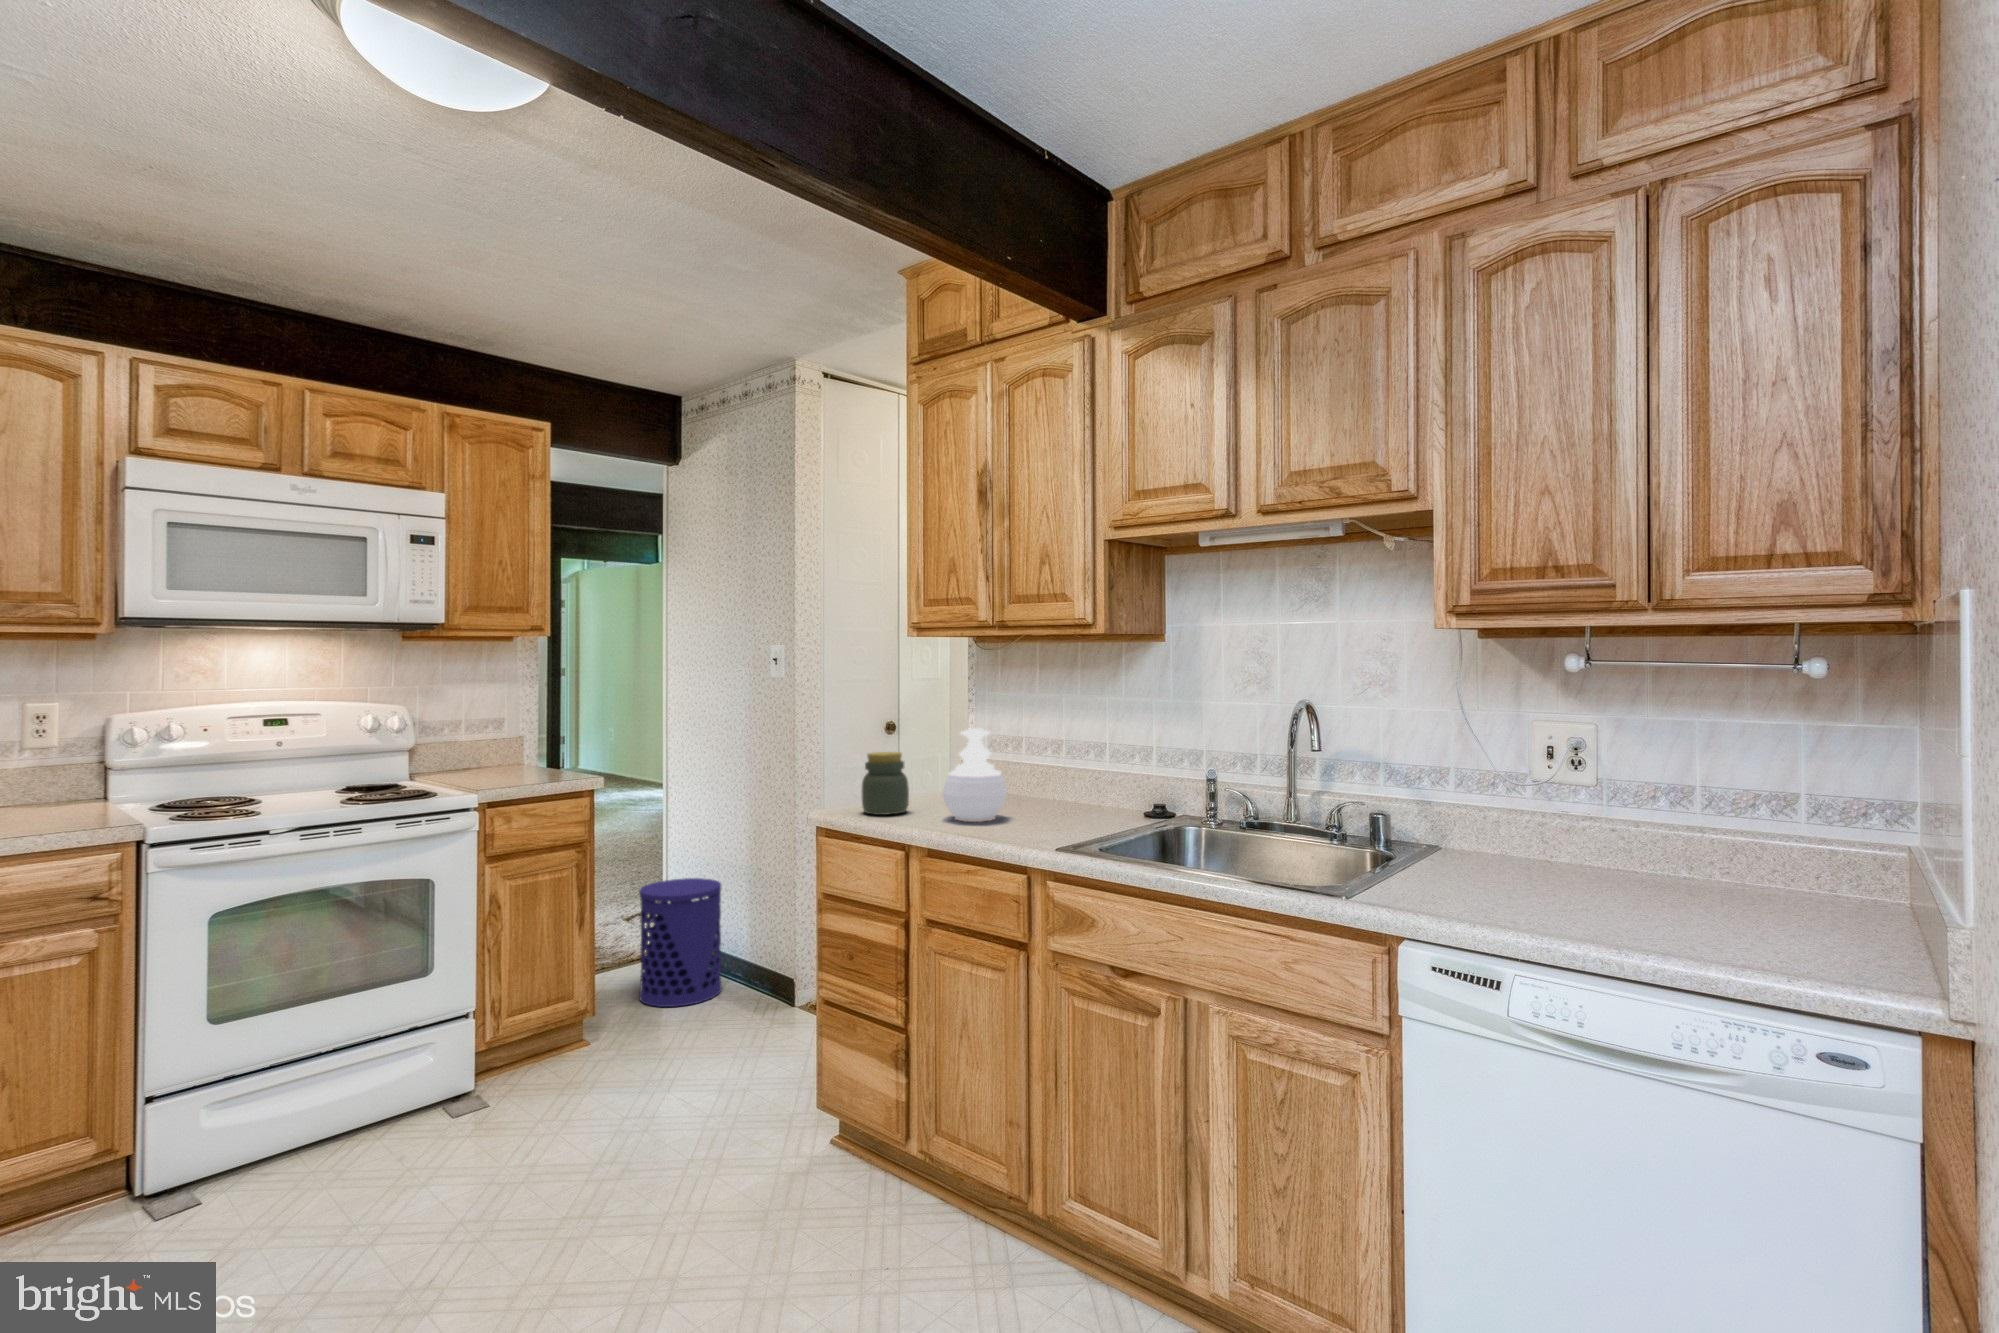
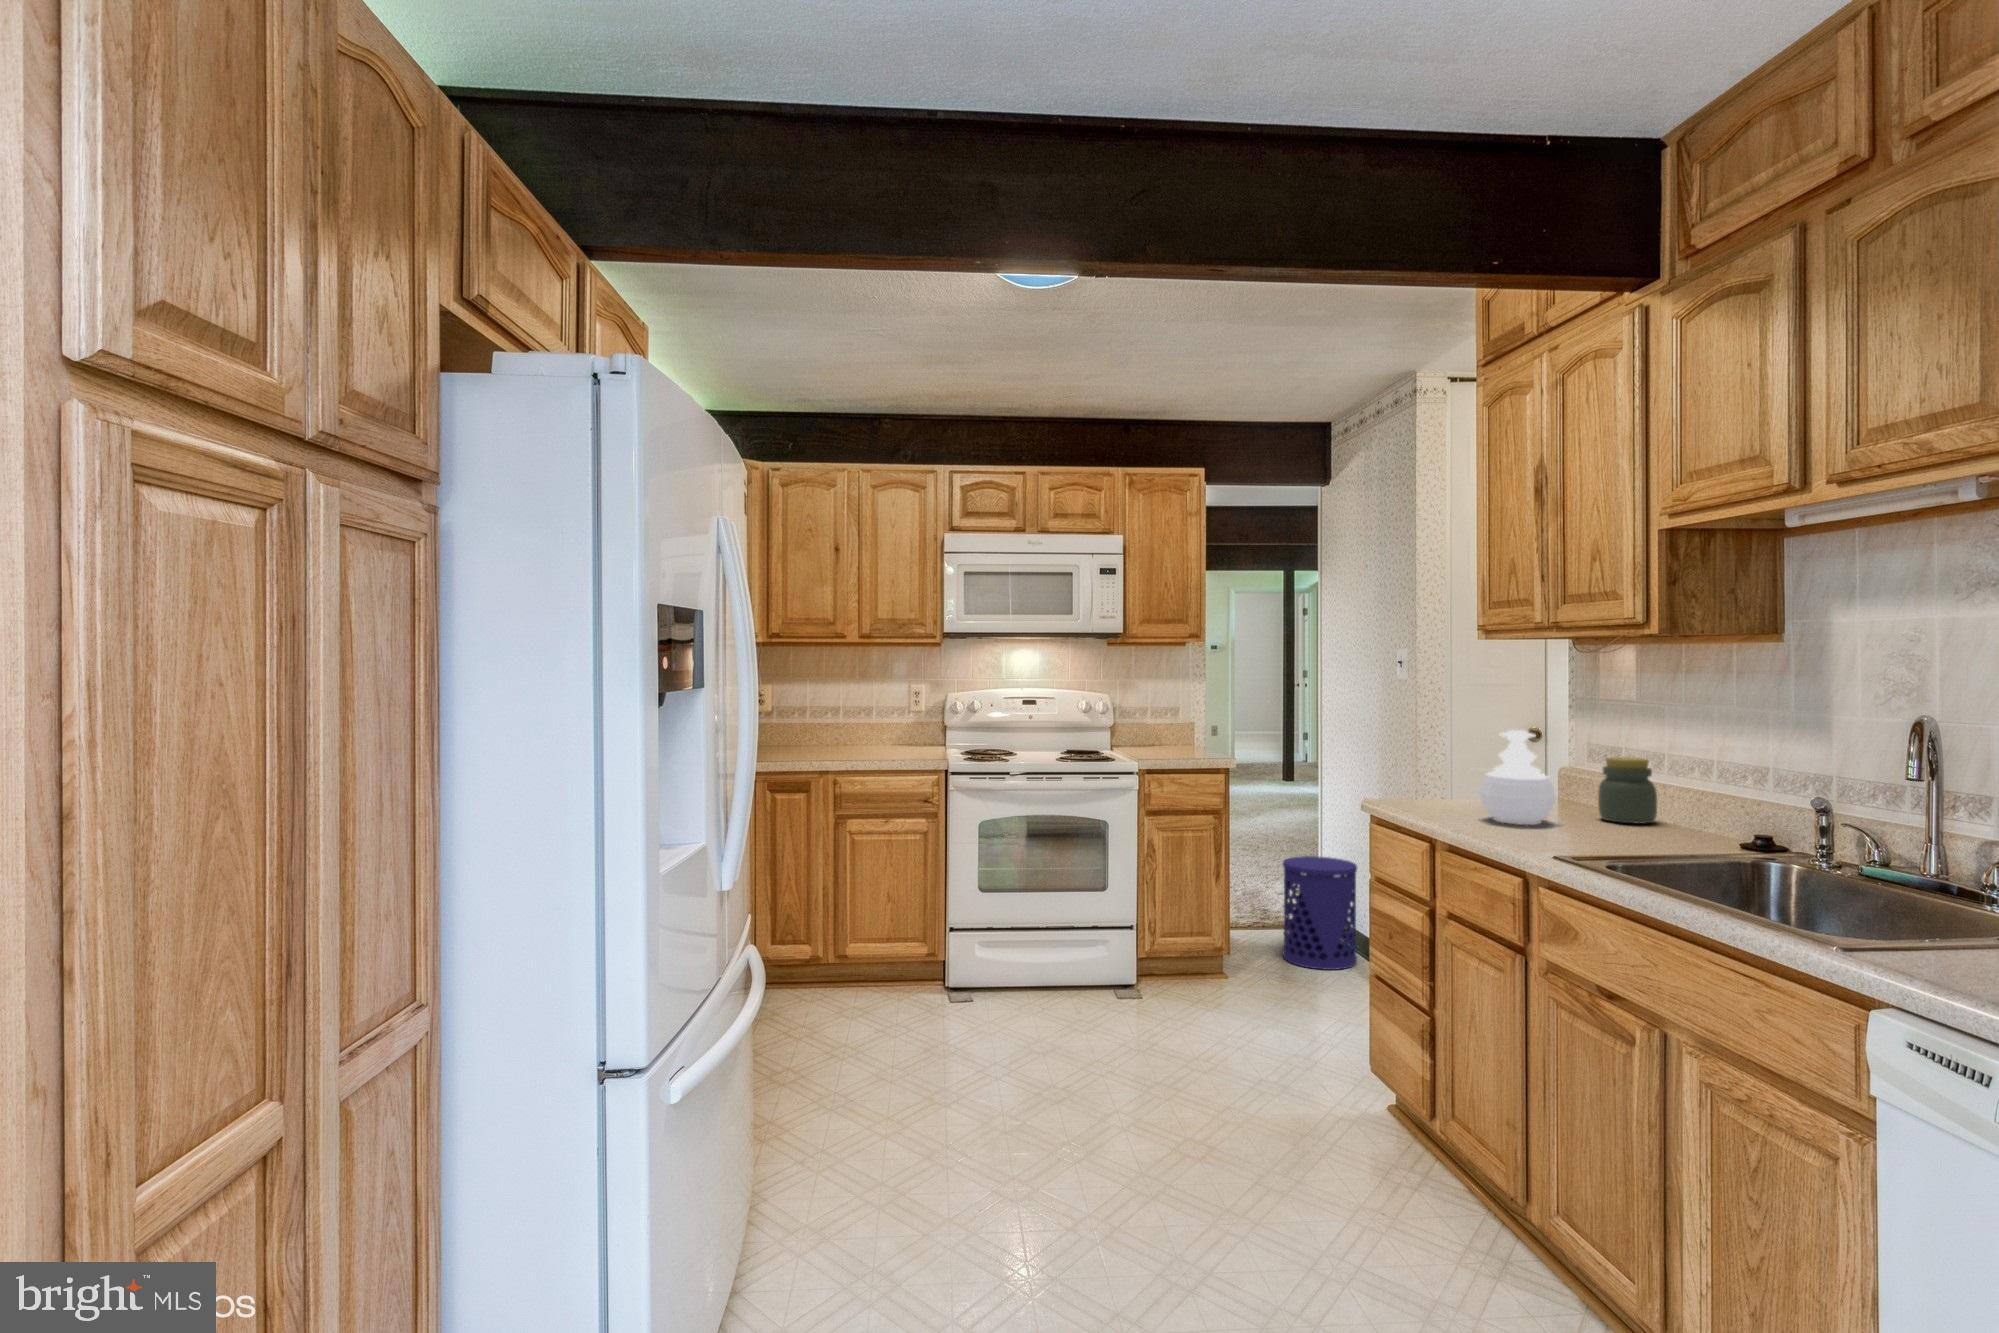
jar: present [862,752,909,815] -> present [1598,757,1657,823]

